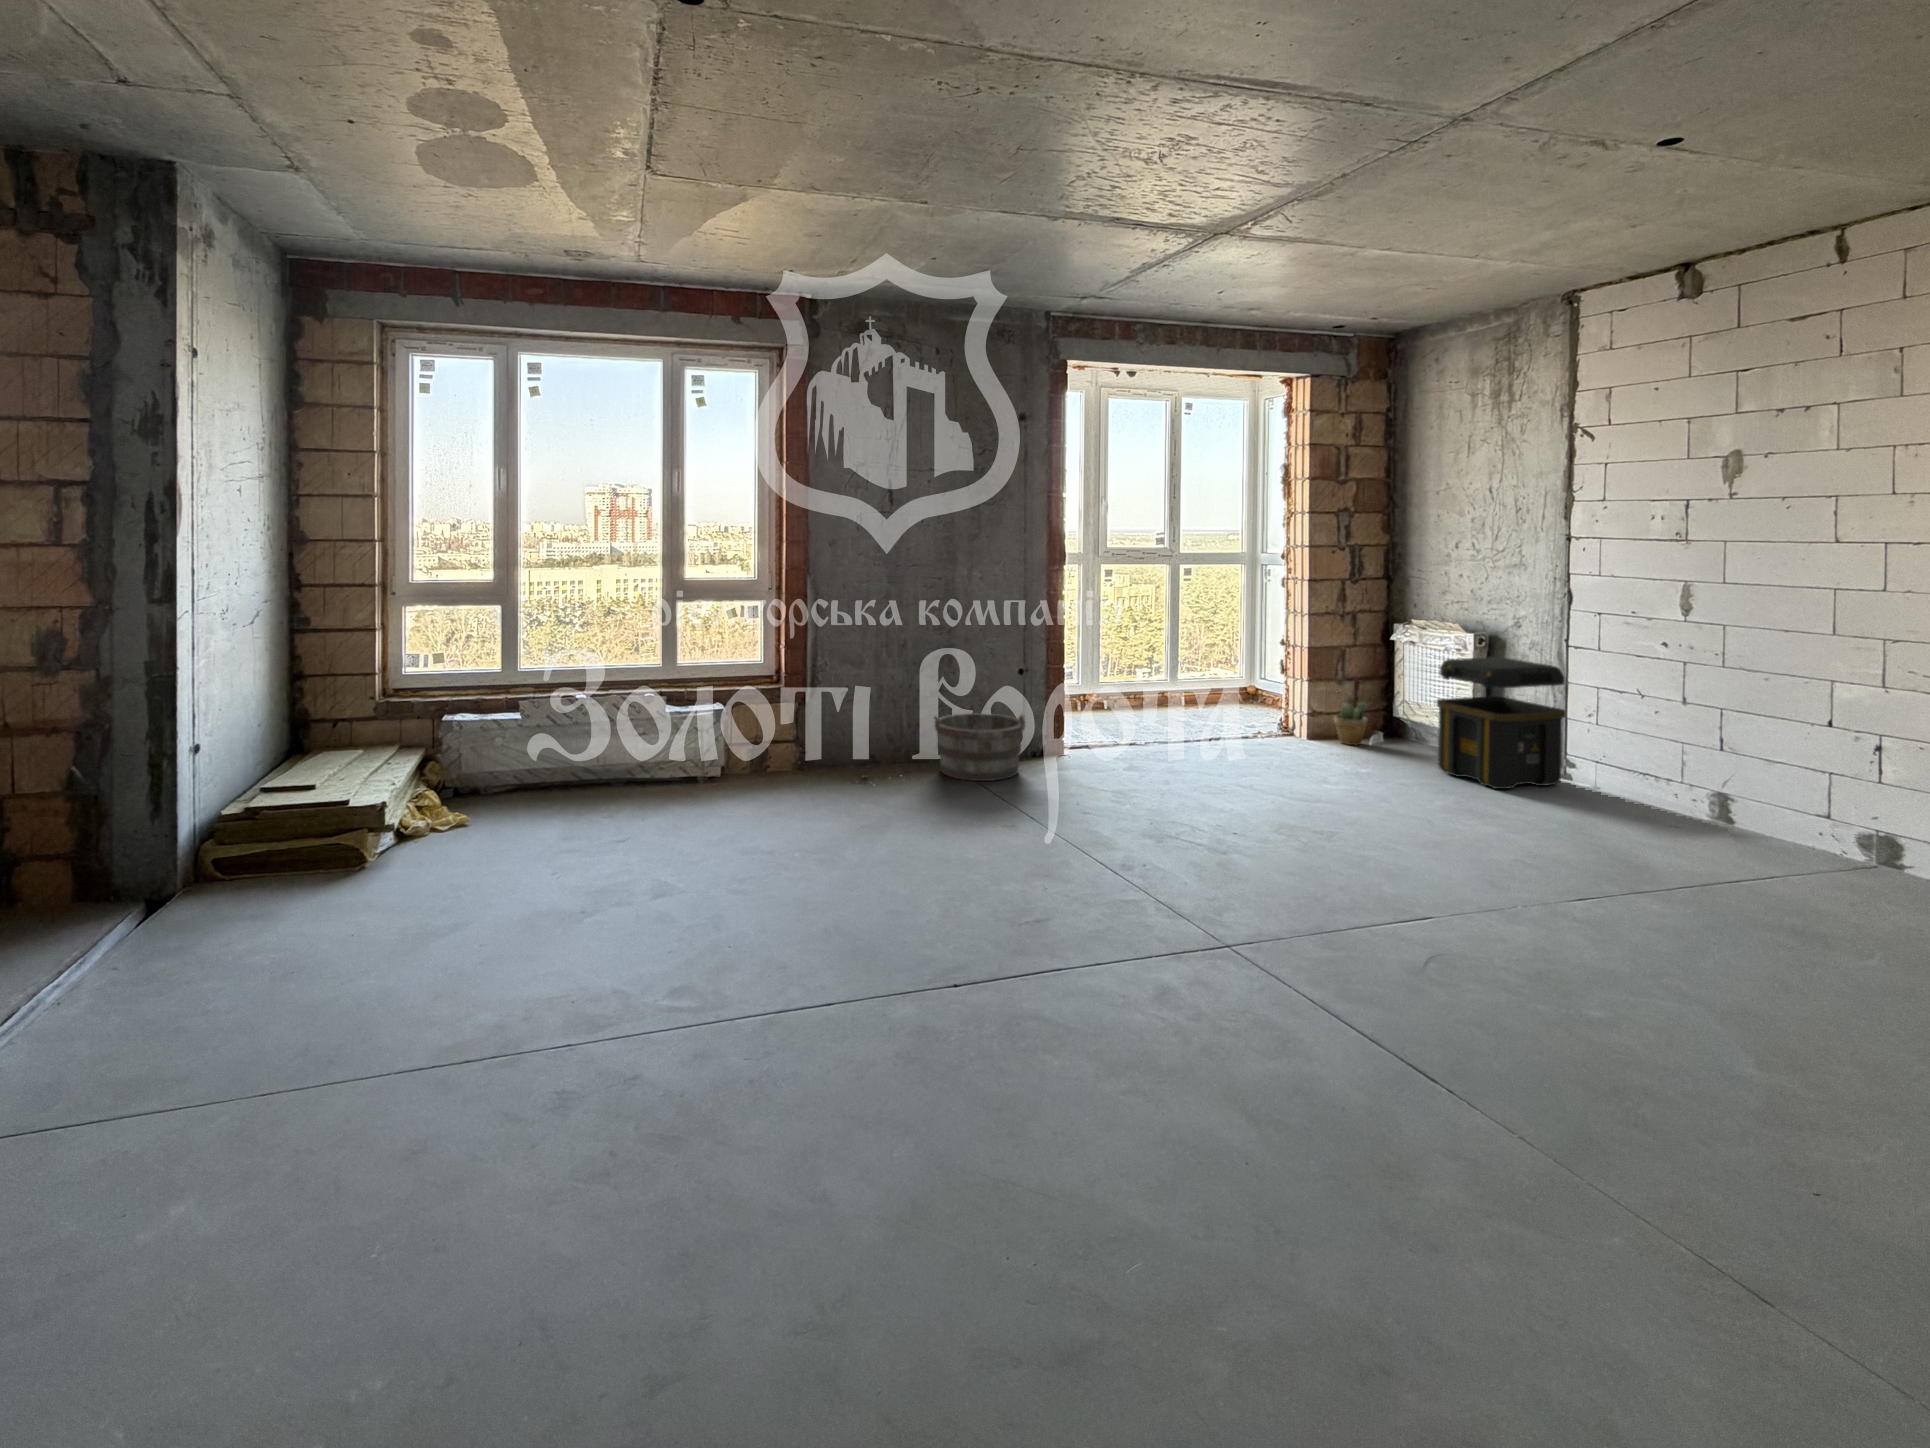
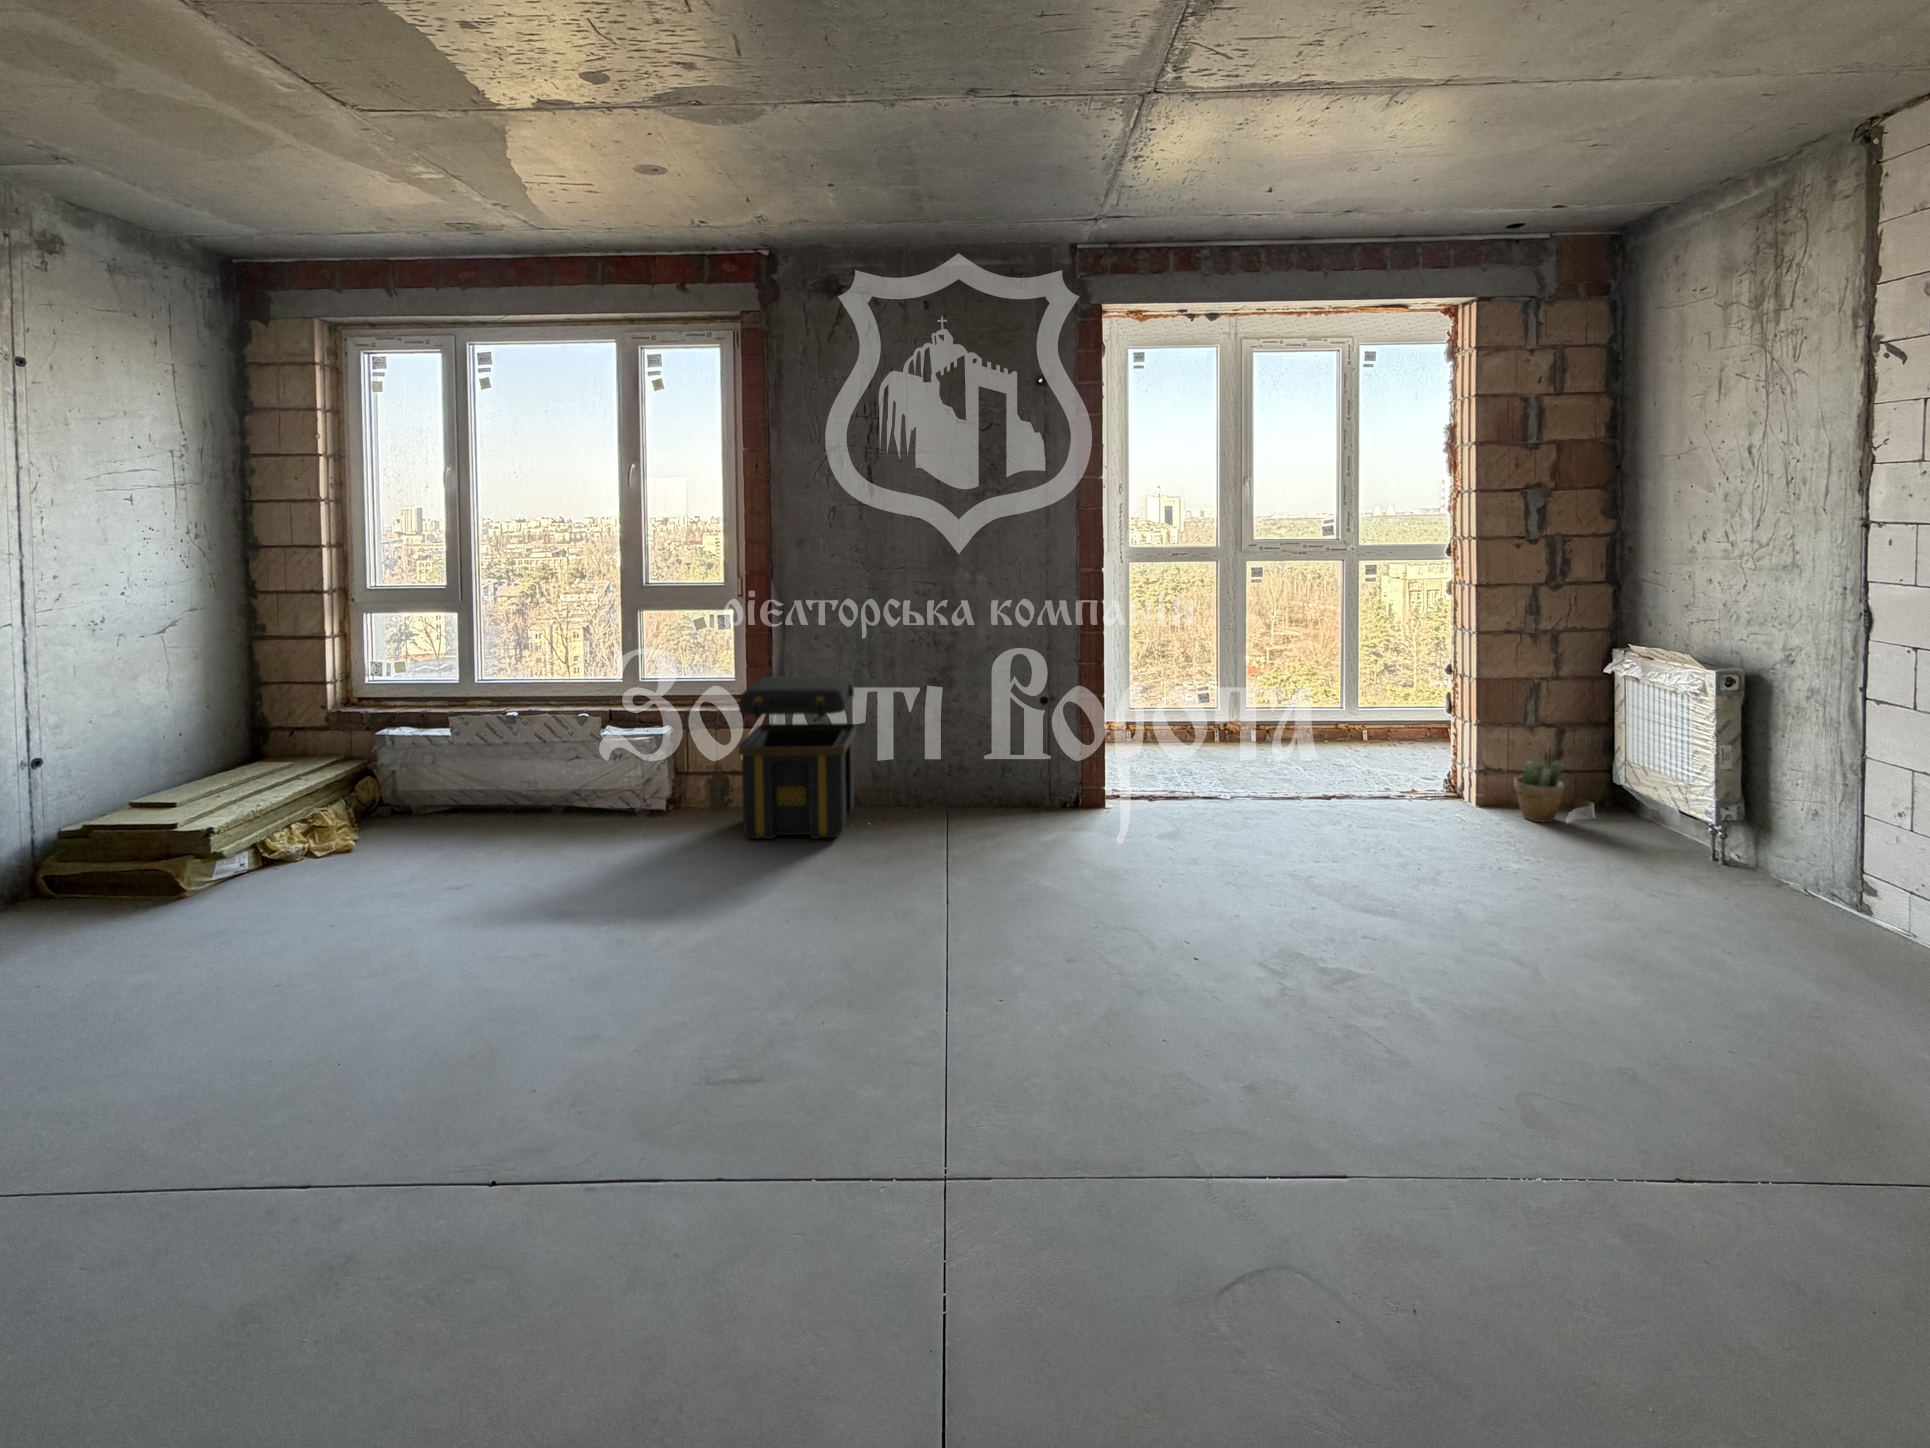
toolbox: present [1436,657,1566,789] -> present [739,676,856,839]
bucket: present [934,713,1025,781] -> none [908,751,1028,844]

